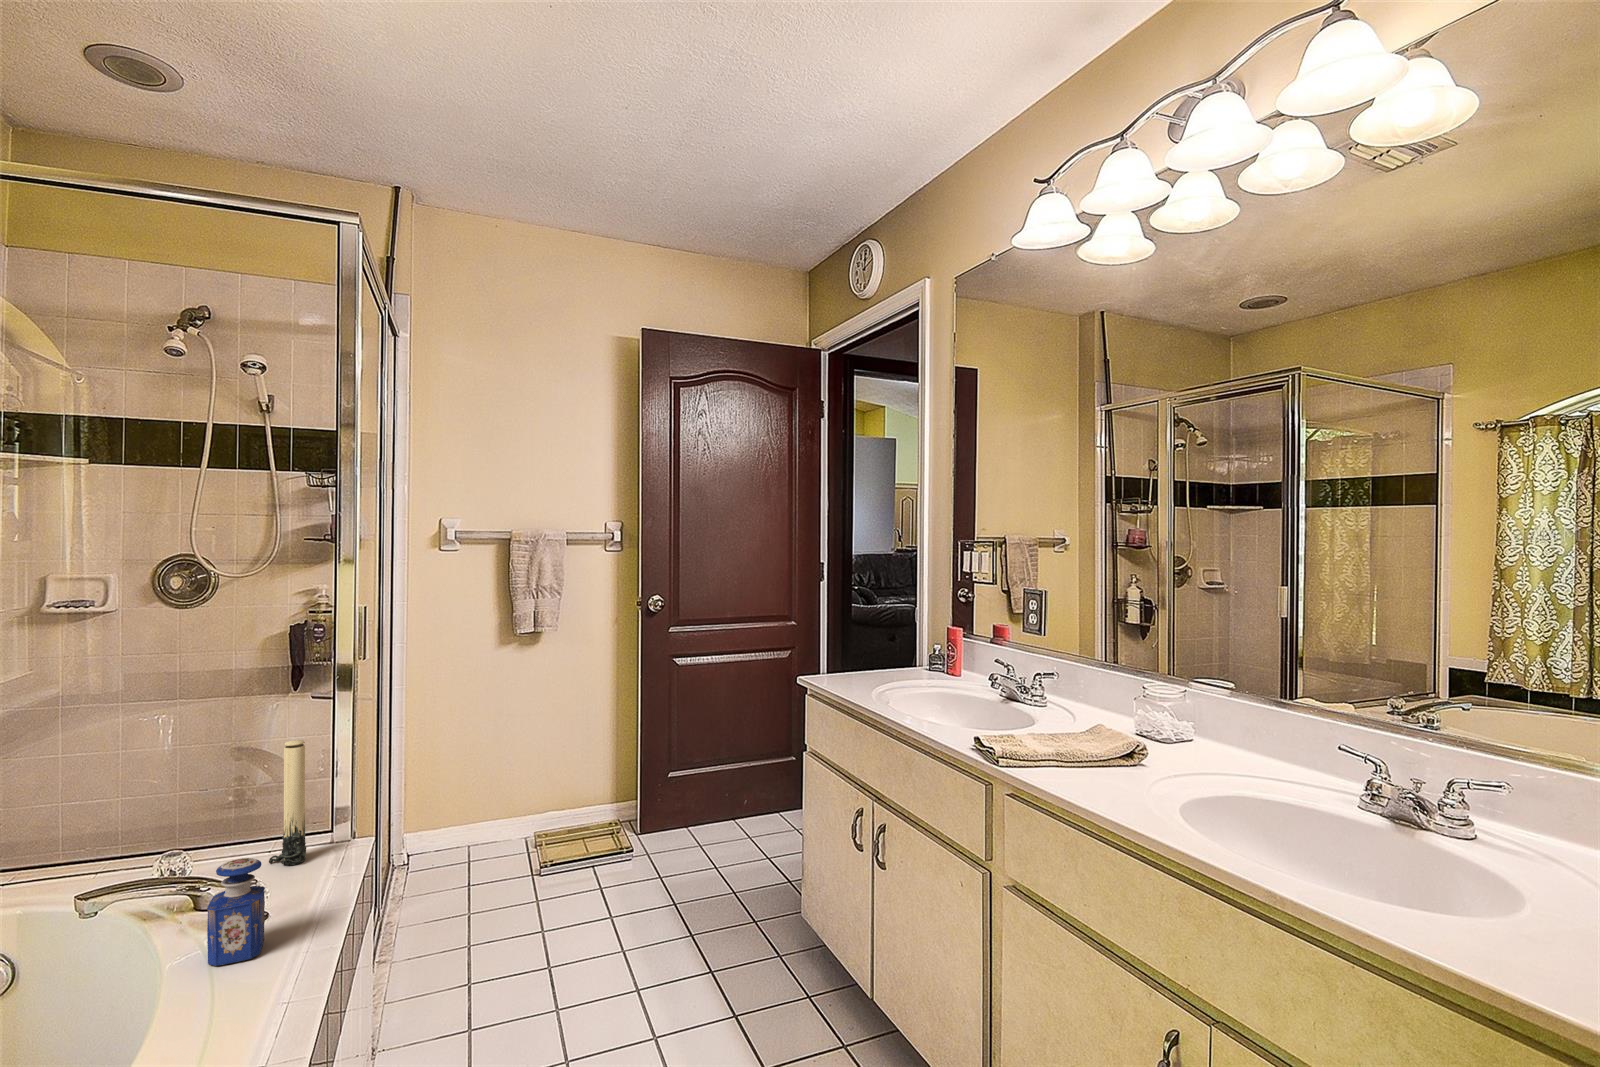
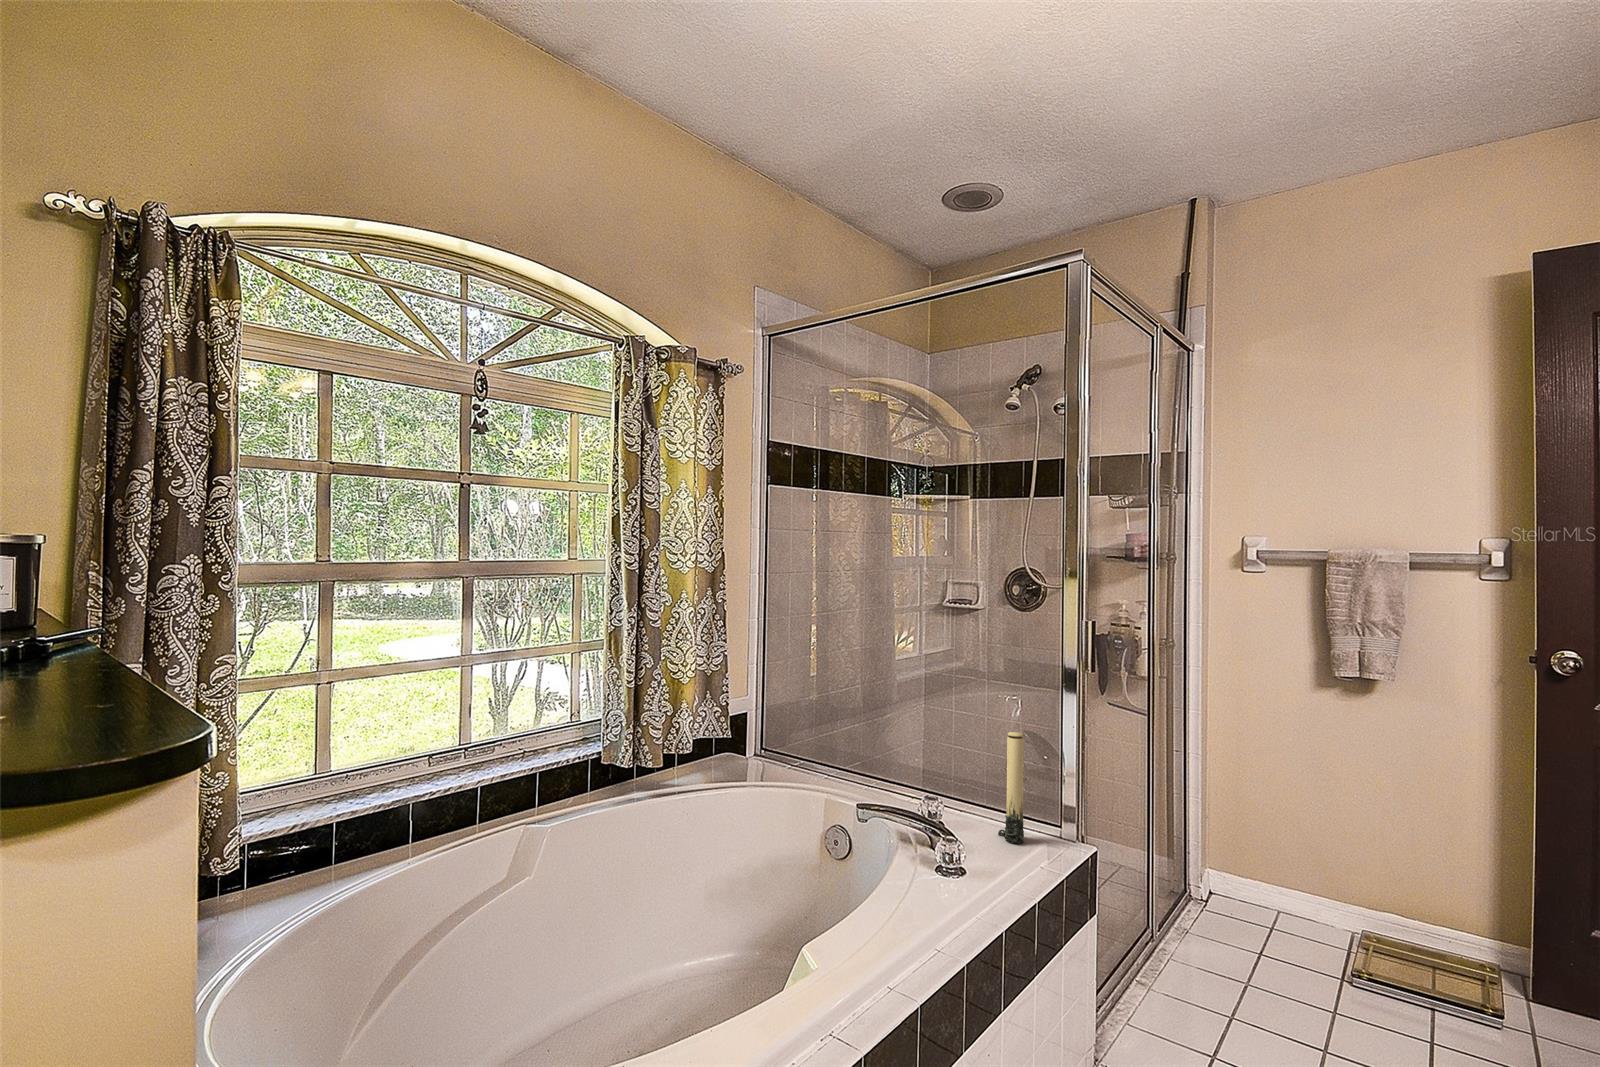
perfume bottle: present [207,858,265,966] -> none [908,814,951,901]

